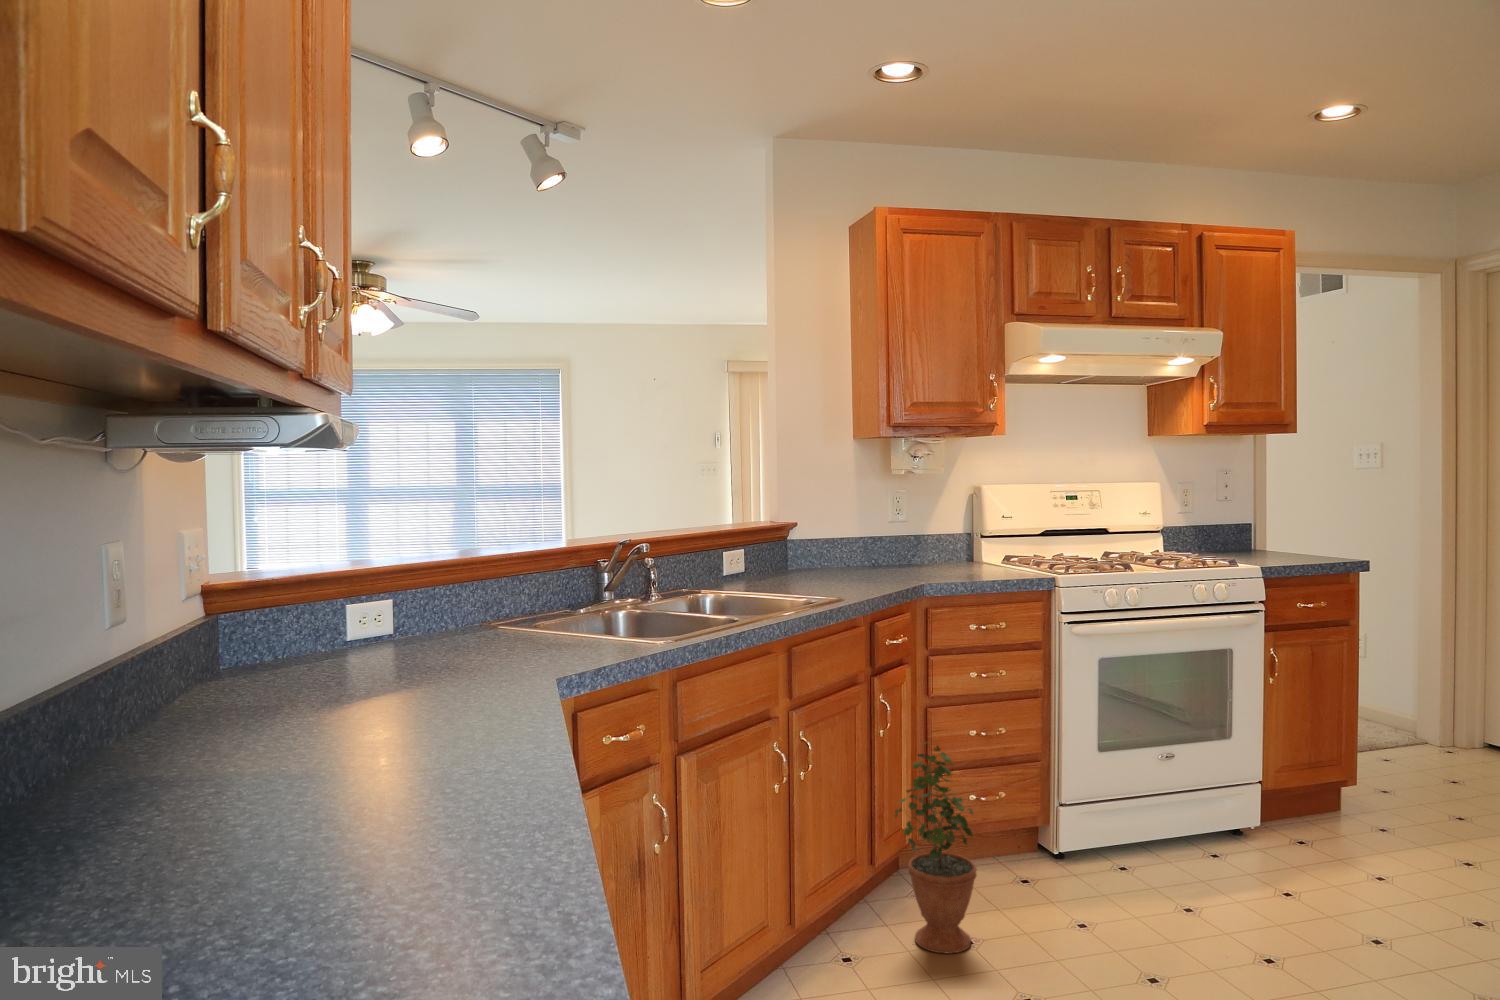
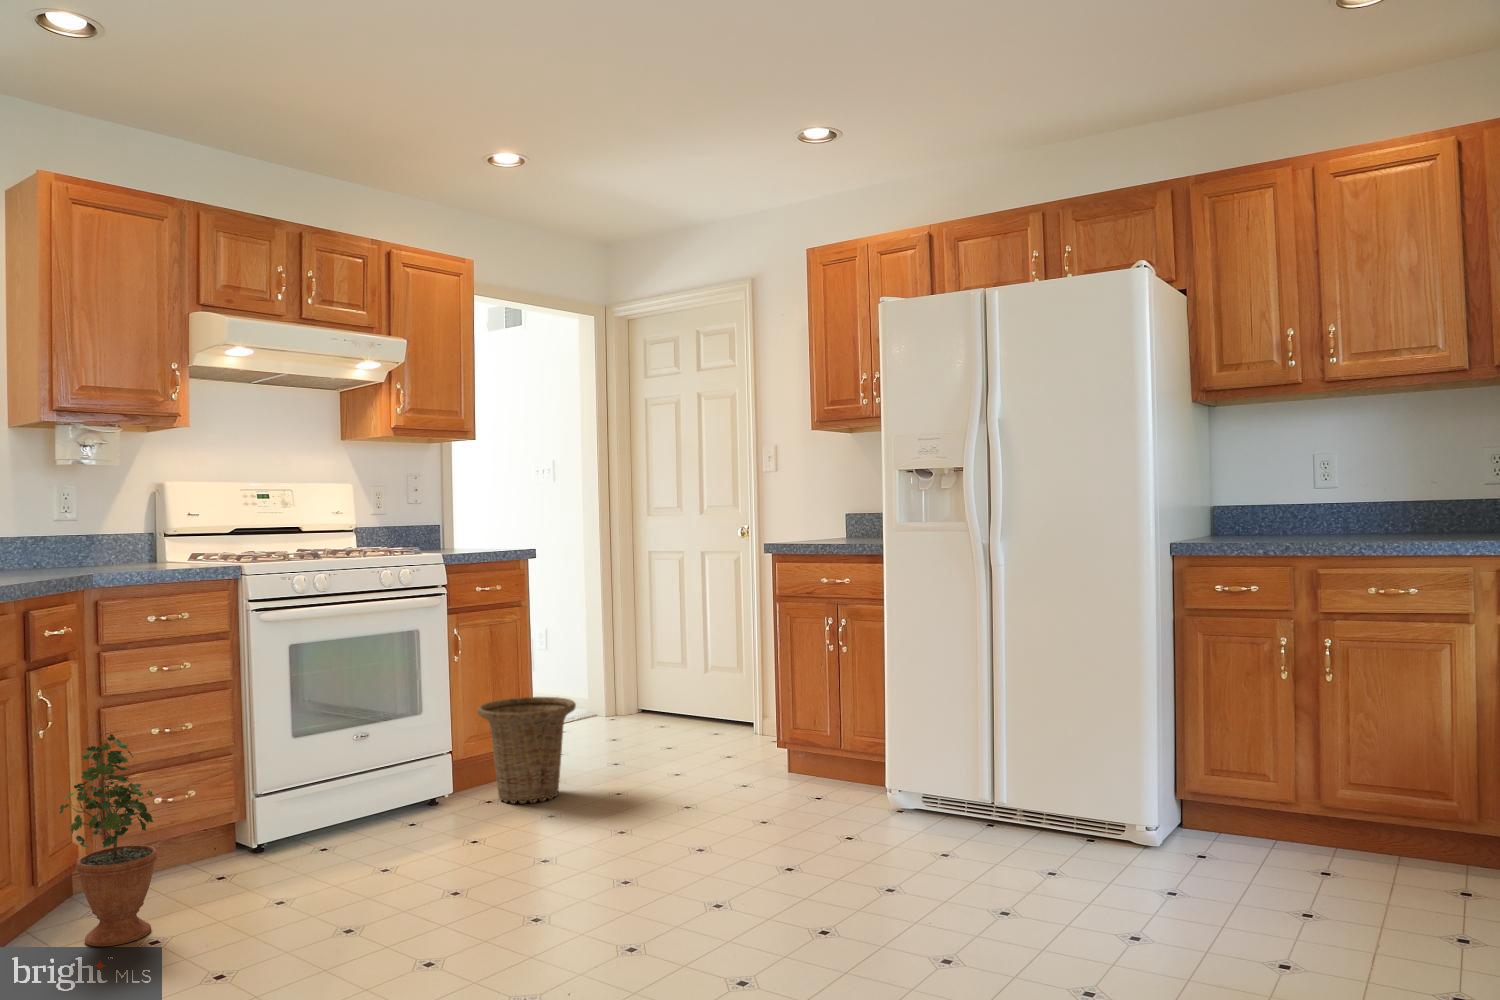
basket: none [1307,741,1443,877] -> present [477,697,576,804]

